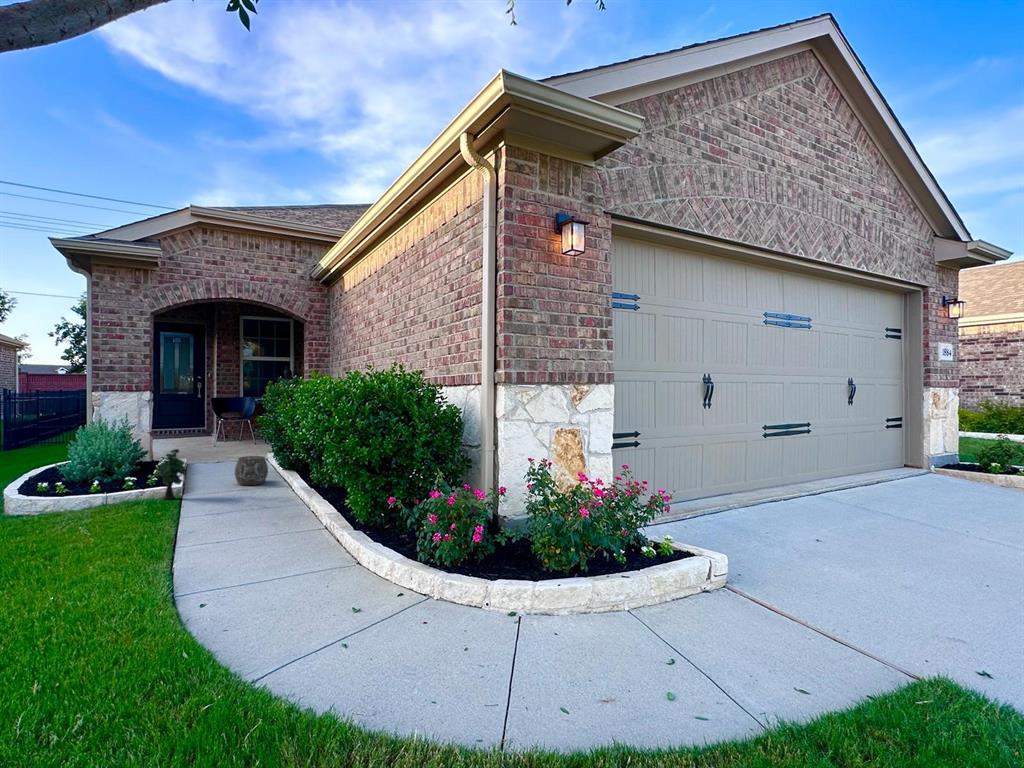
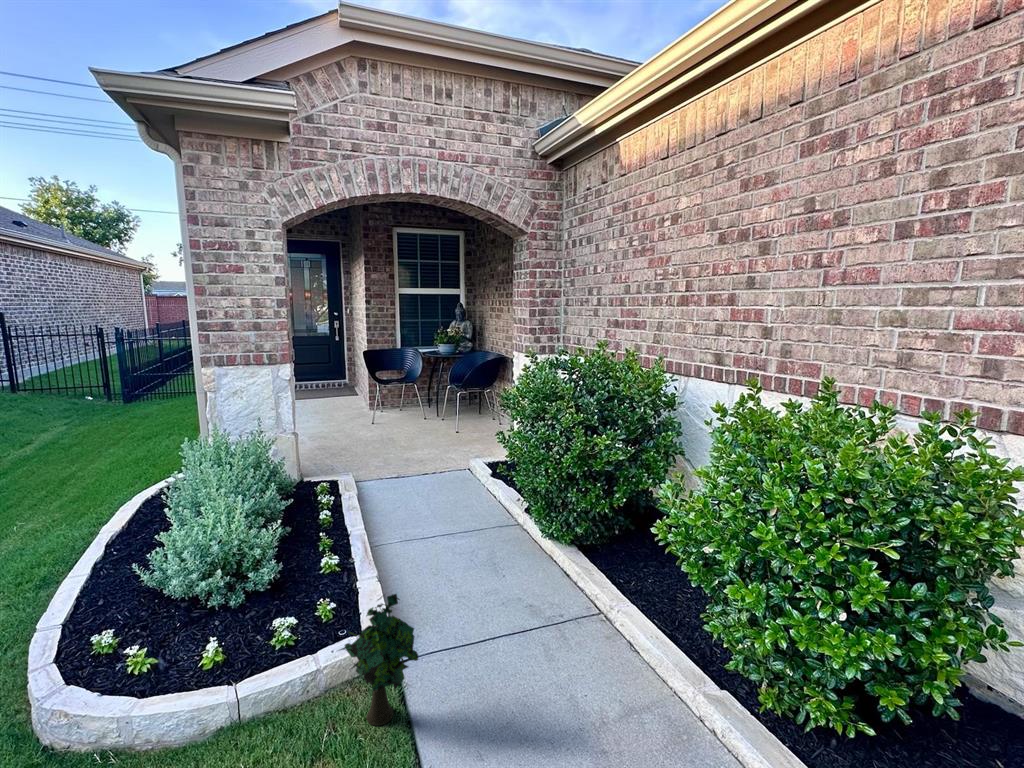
woven basket: present [235,456,268,485] -> none [490,543,558,625]

